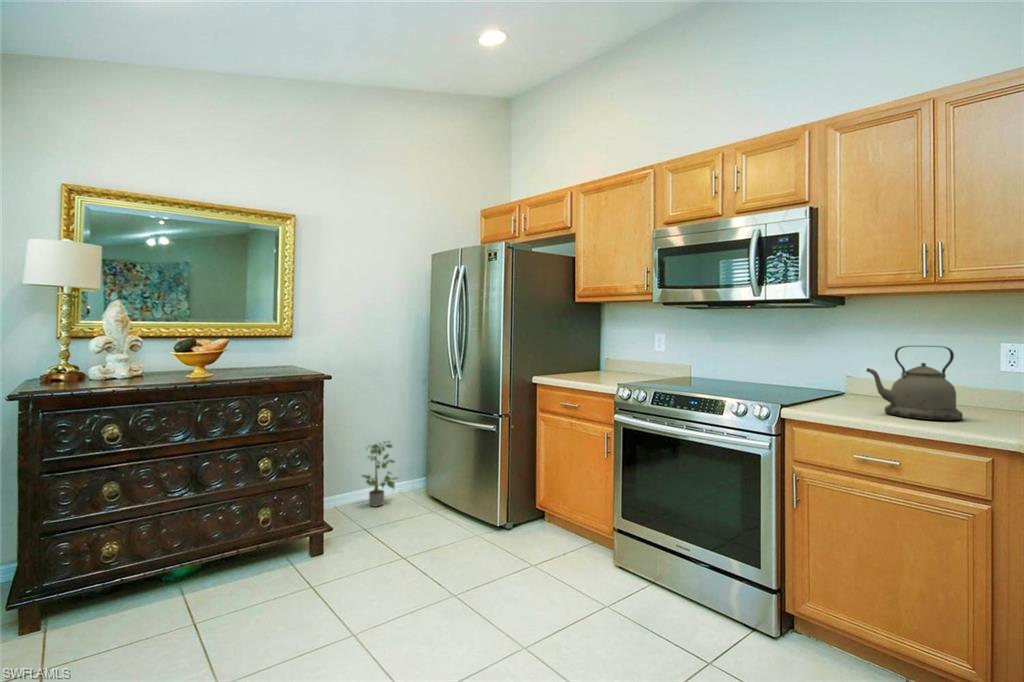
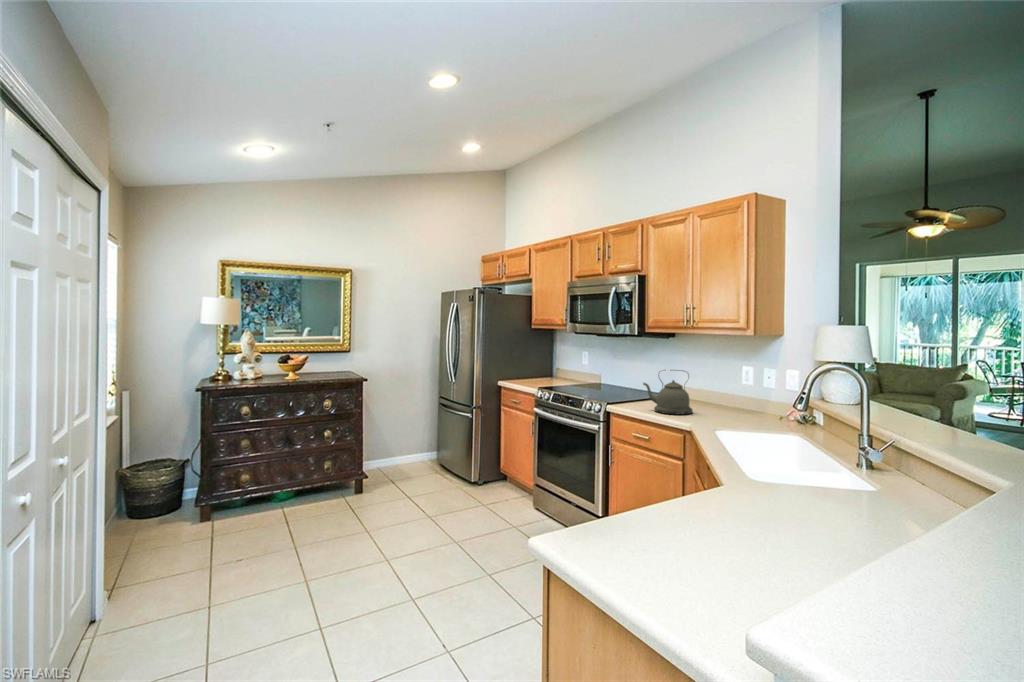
potted plant: present [362,441,397,506] -> none [395,421,422,466]

